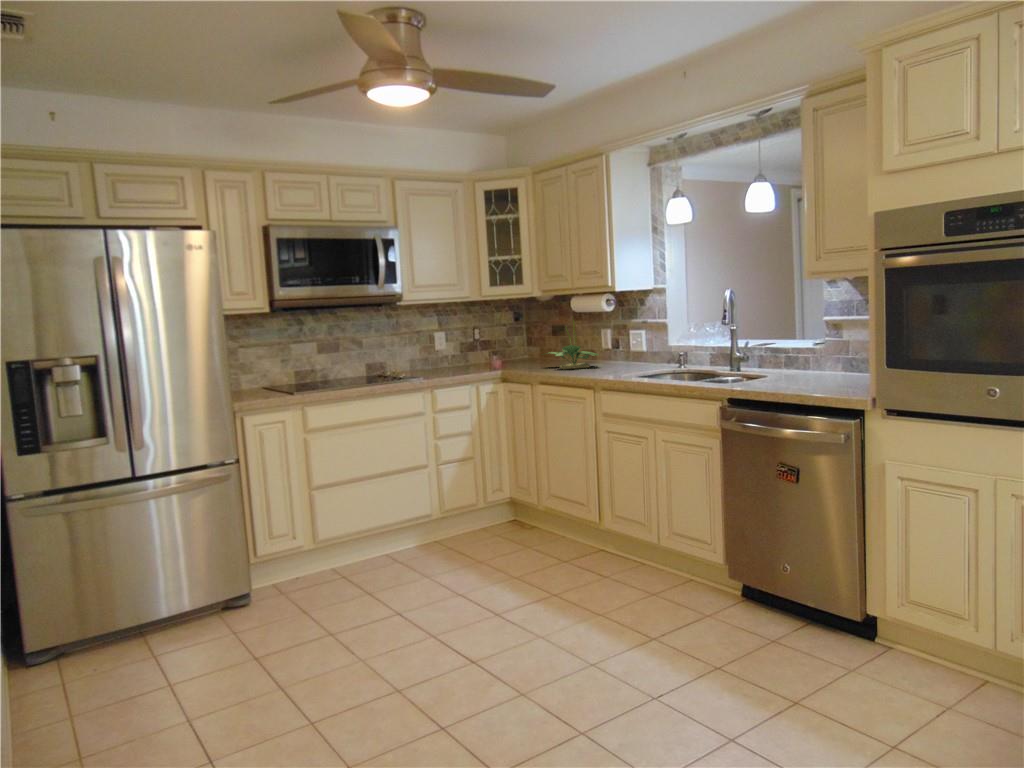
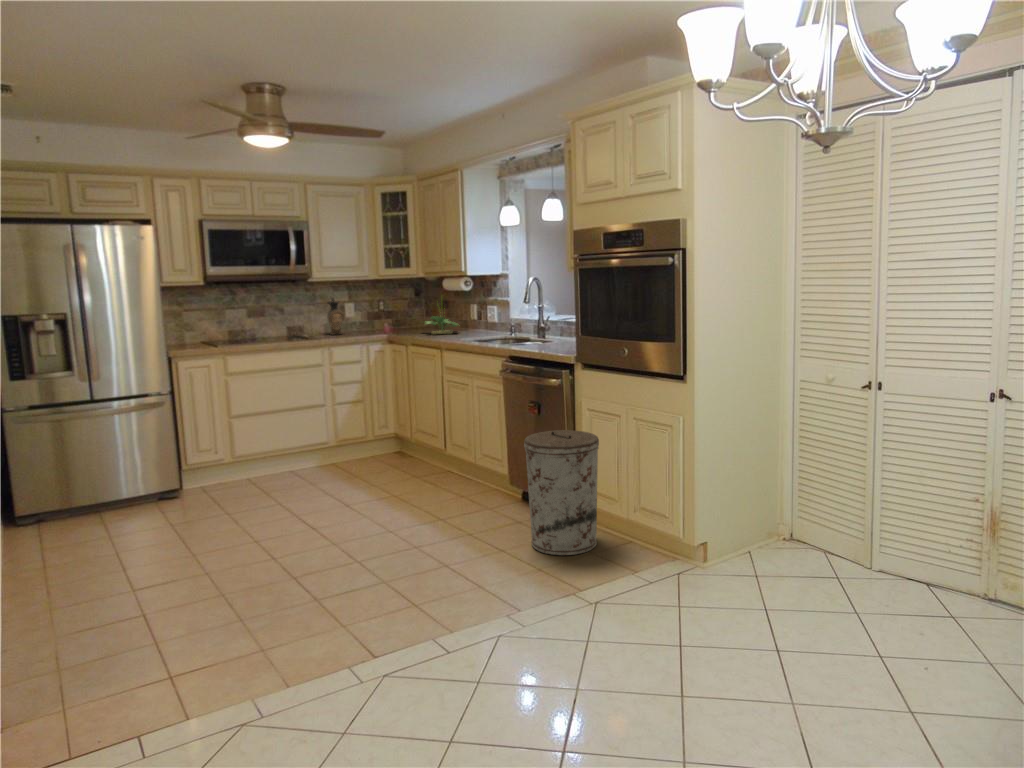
ceramic pitcher: none [418,323,440,373] -> present [327,296,344,335]
trash can: none [839,510,971,715] -> present [524,430,599,556]

